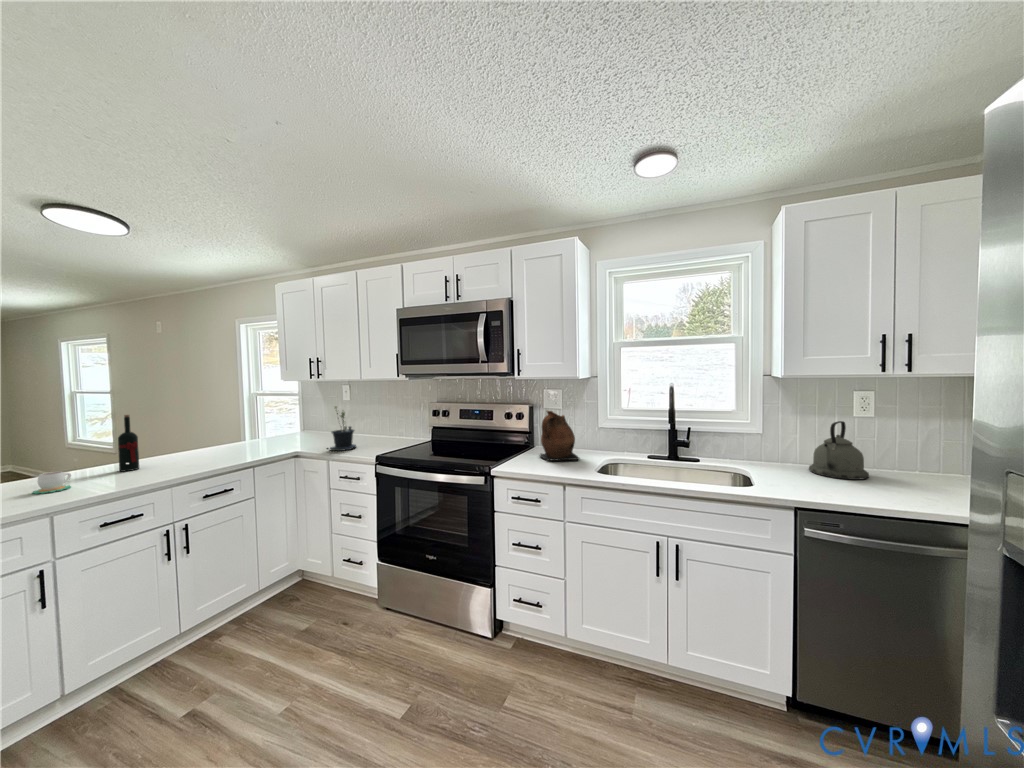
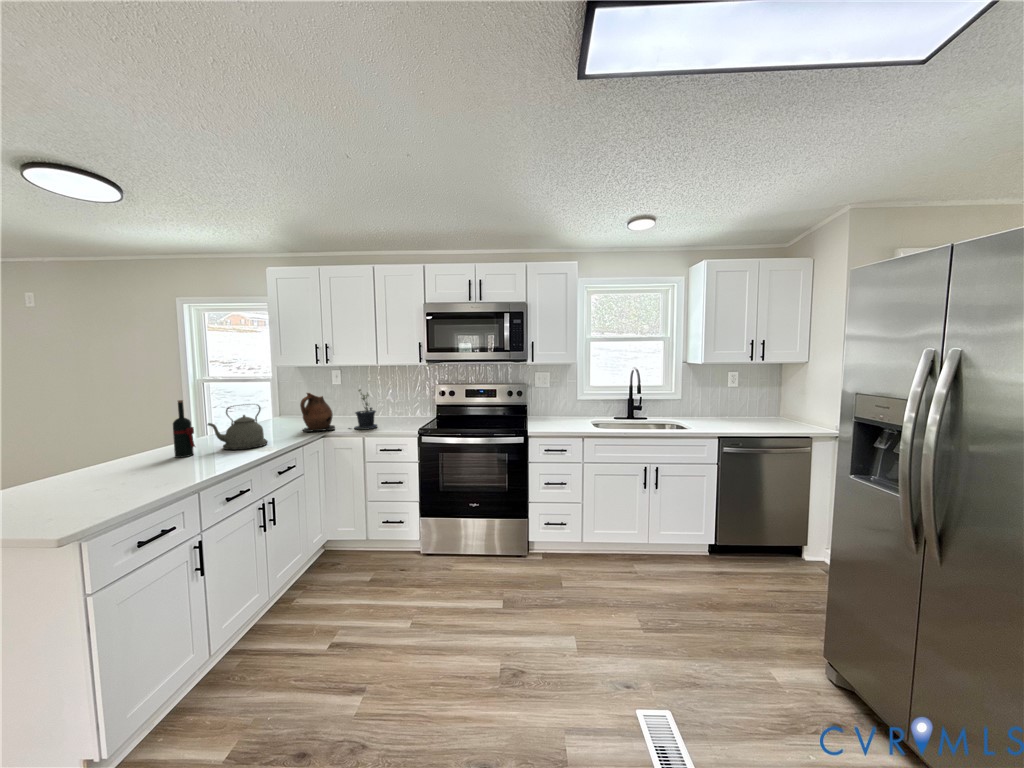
ceramic pitcher: present [539,411,580,461] -> present [300,393,335,432]
kettle: present [809,421,869,480] -> present [208,404,268,450]
mug: present [32,471,71,494] -> none [136,456,170,478]

